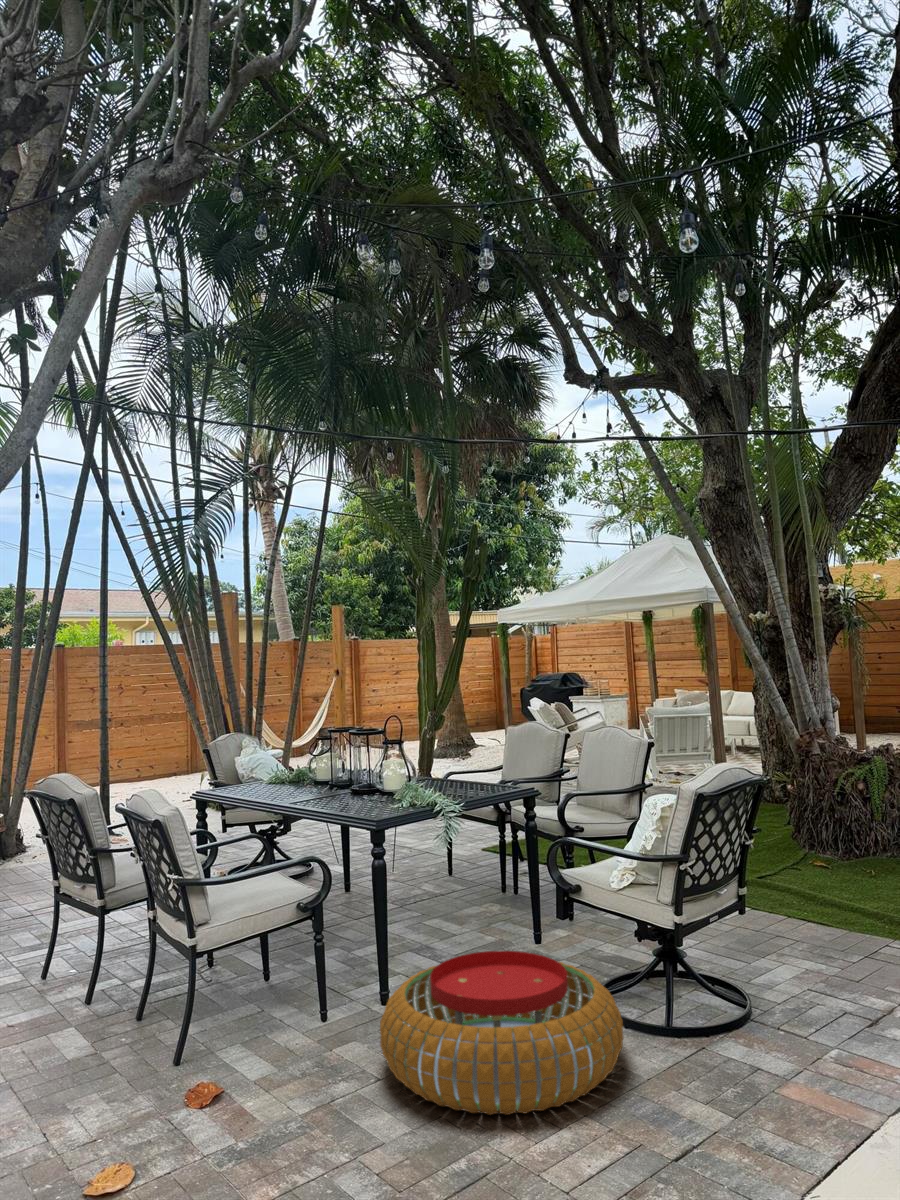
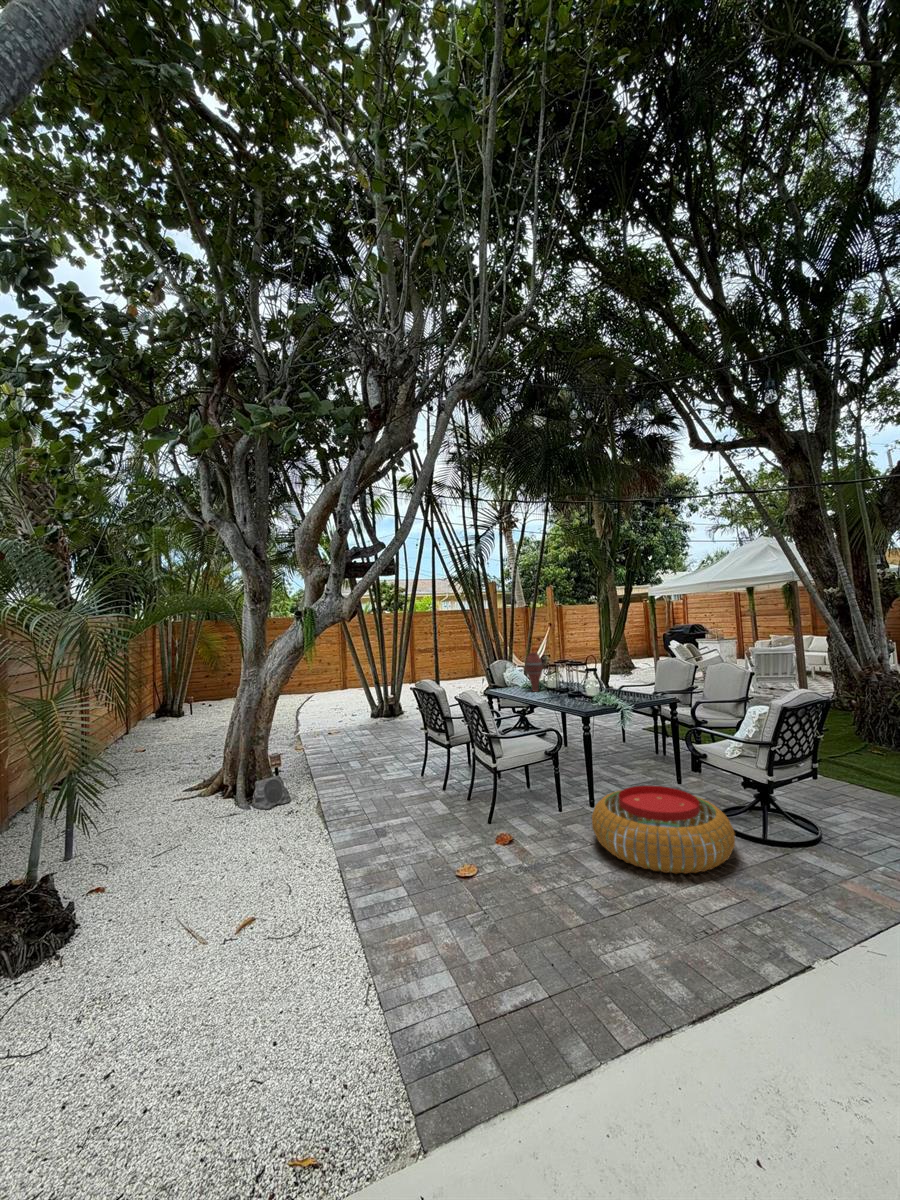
vase: none [273,715,307,790] -> present [525,652,543,691]

